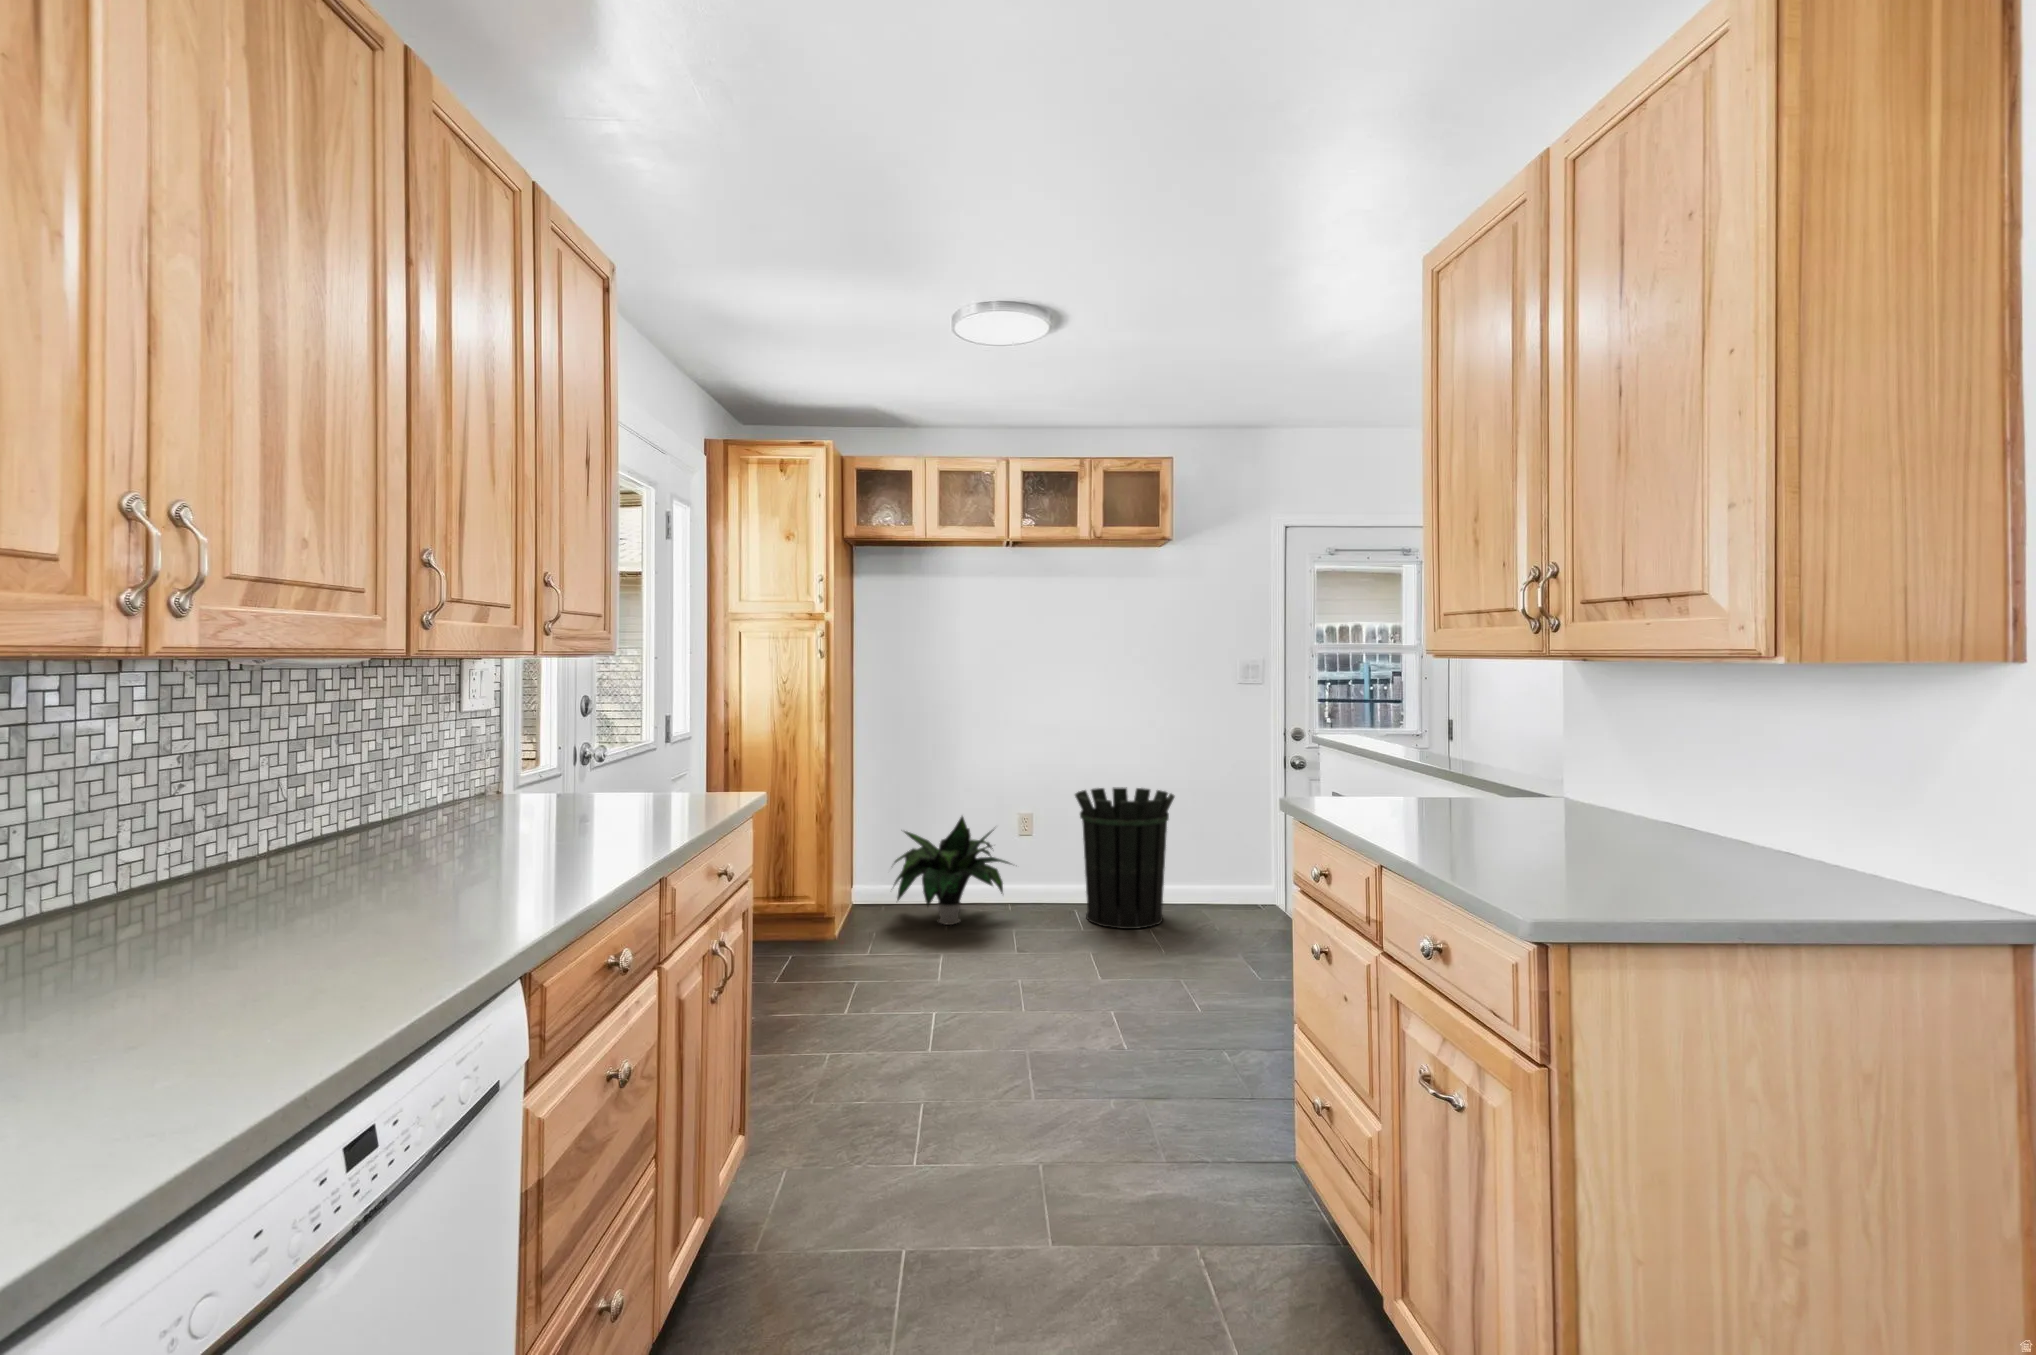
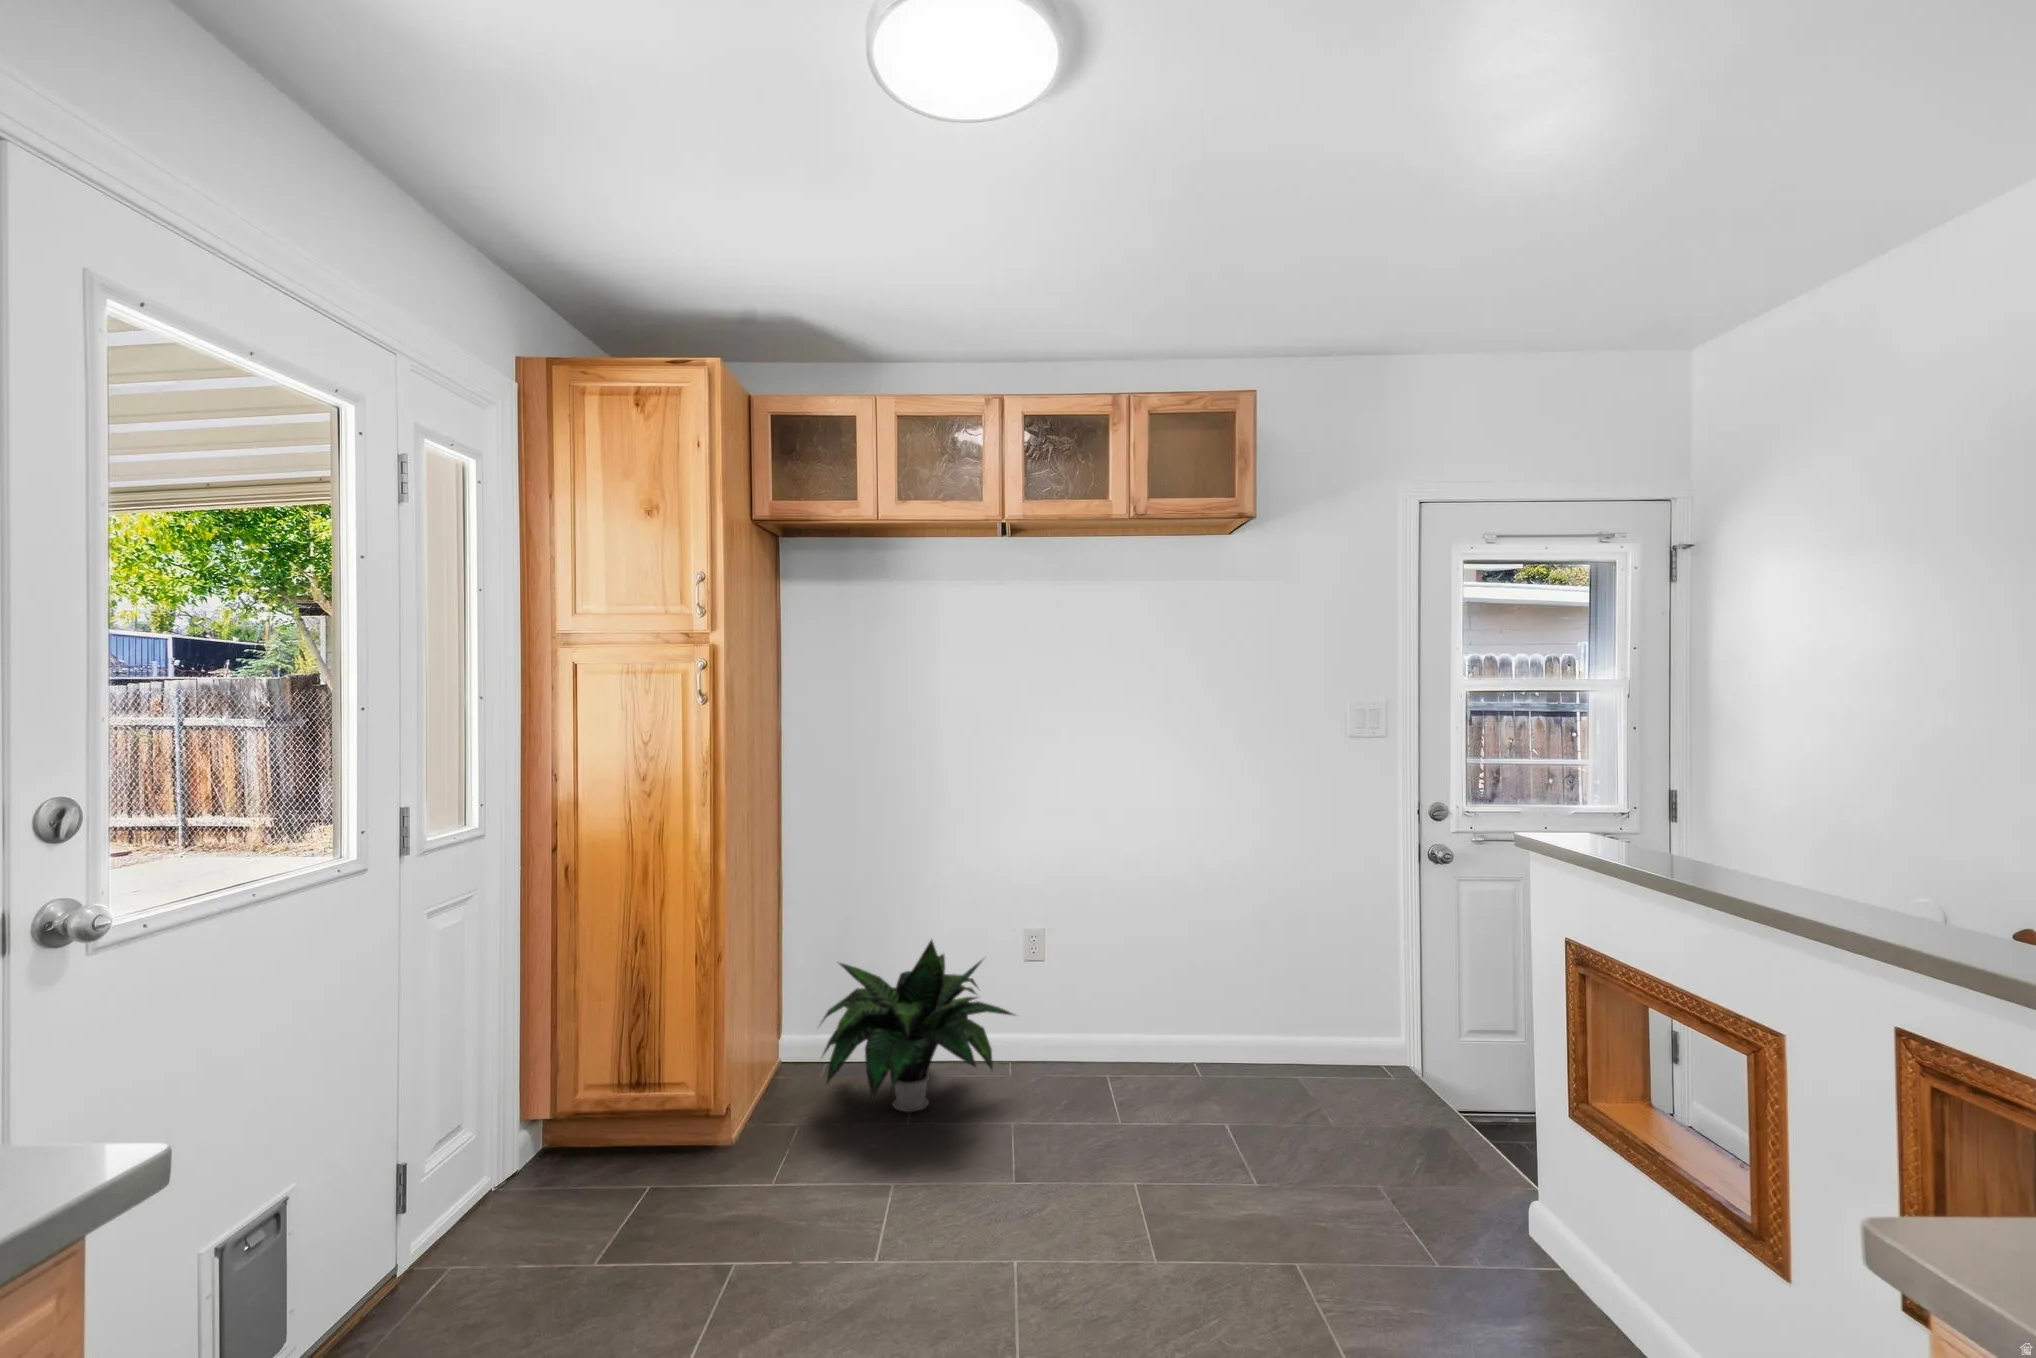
waste bin: present [1075,787,1174,929] -> none [1103,891,1258,1124]

